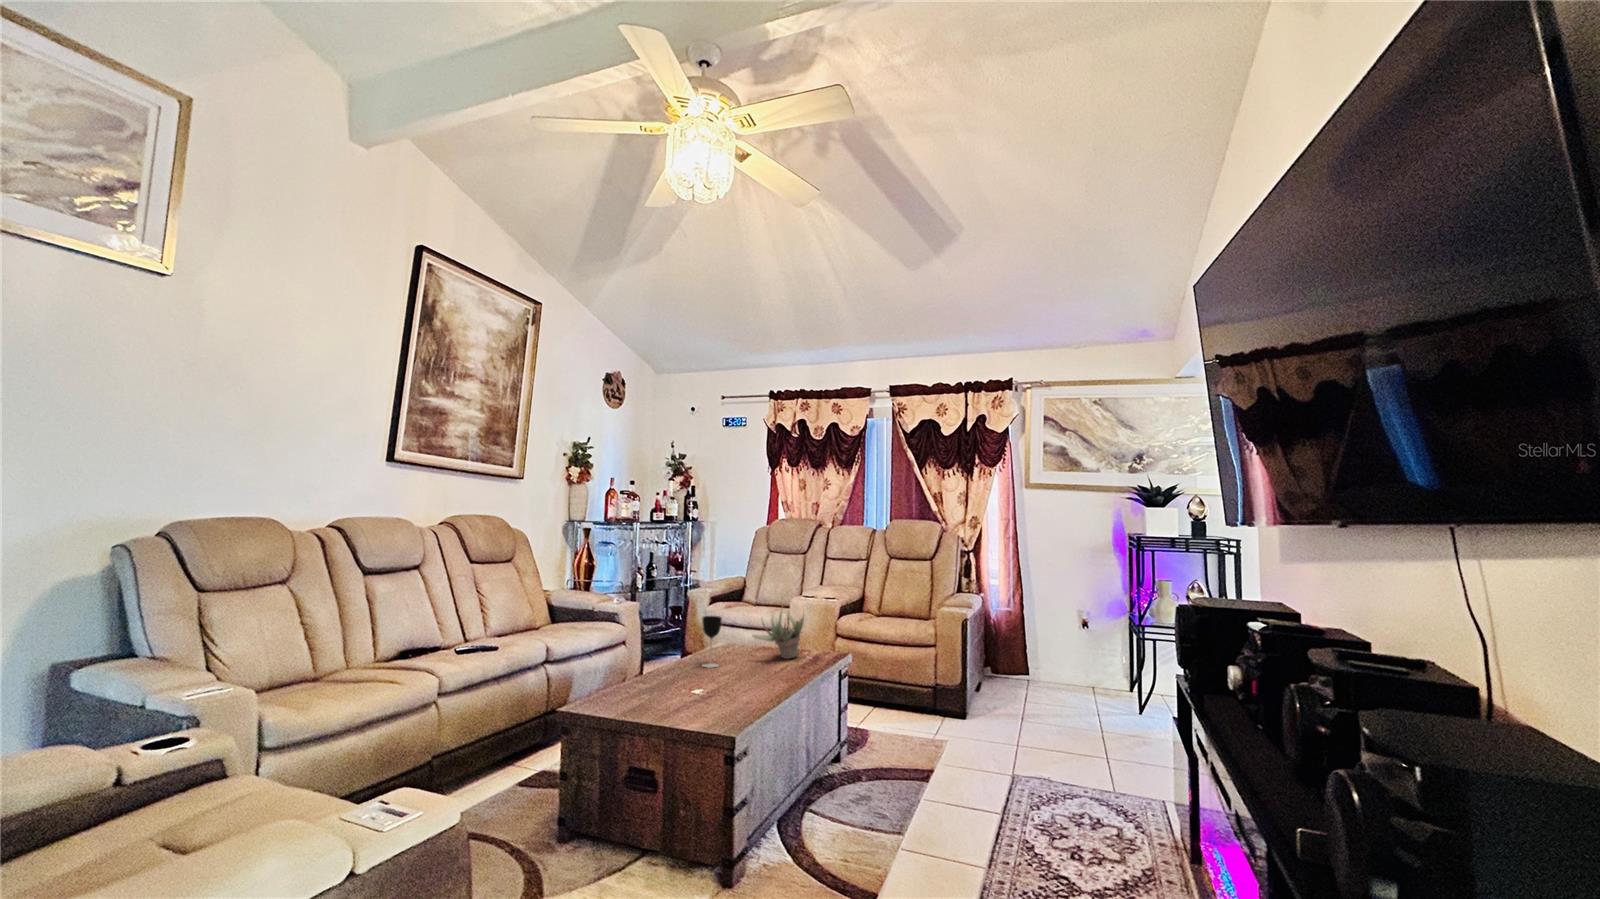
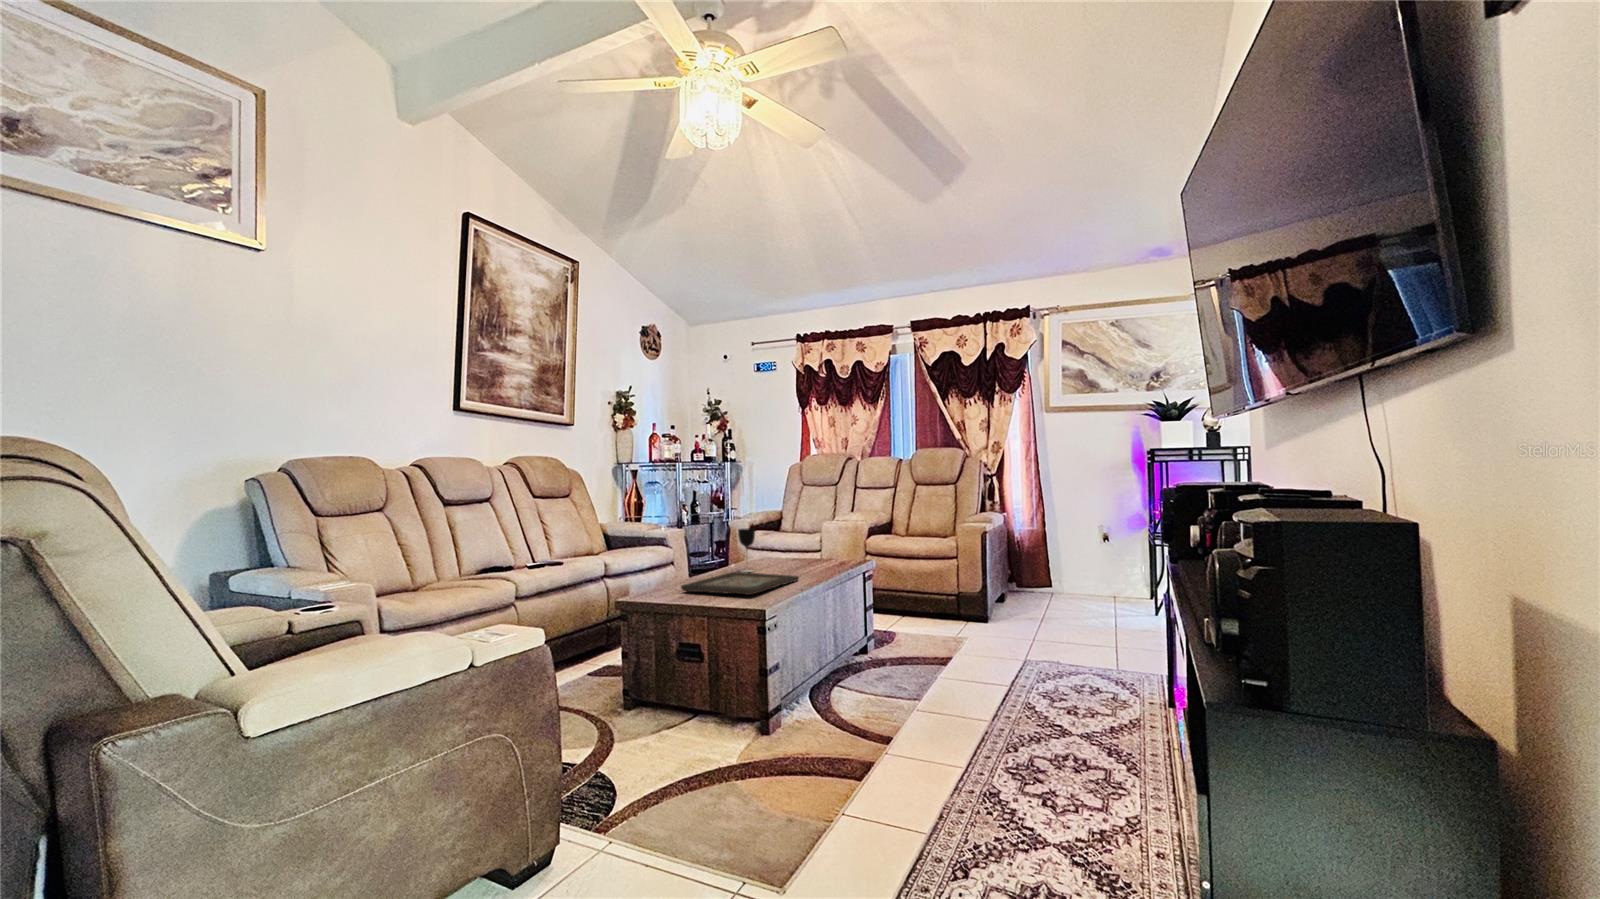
succulent plant: present [753,610,804,658] -> none [783,515,829,565]
decorative tray: none [635,669,771,708] -> present [681,572,799,595]

